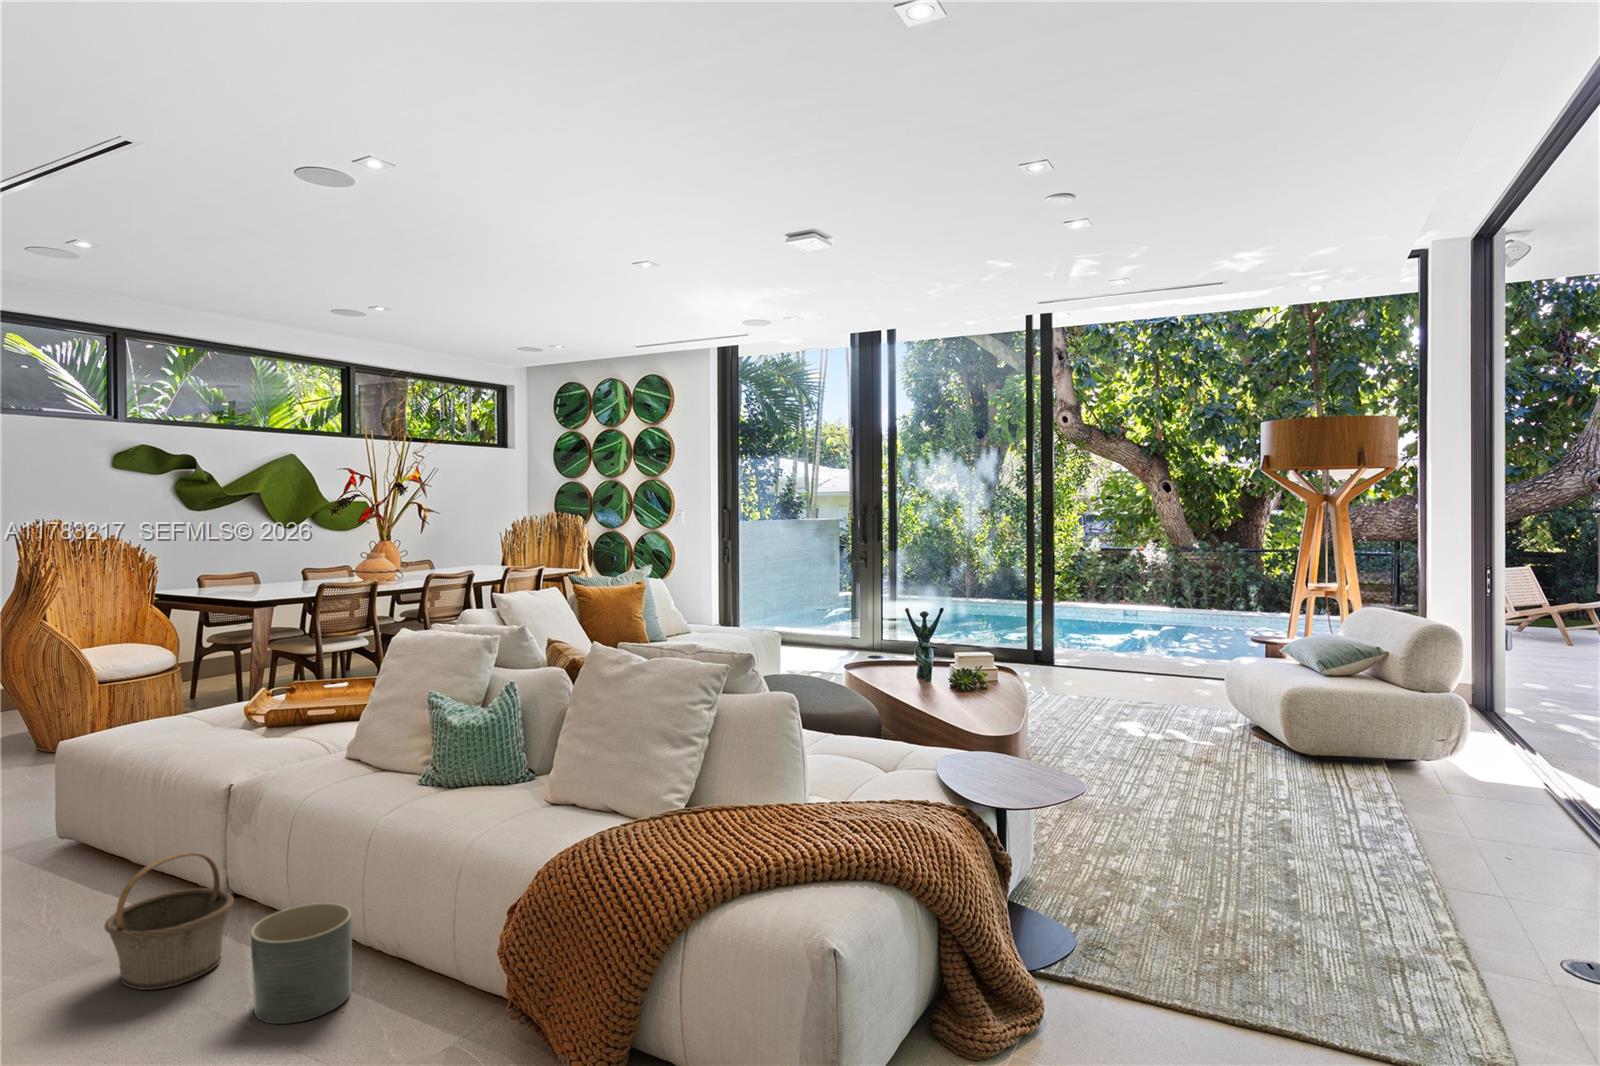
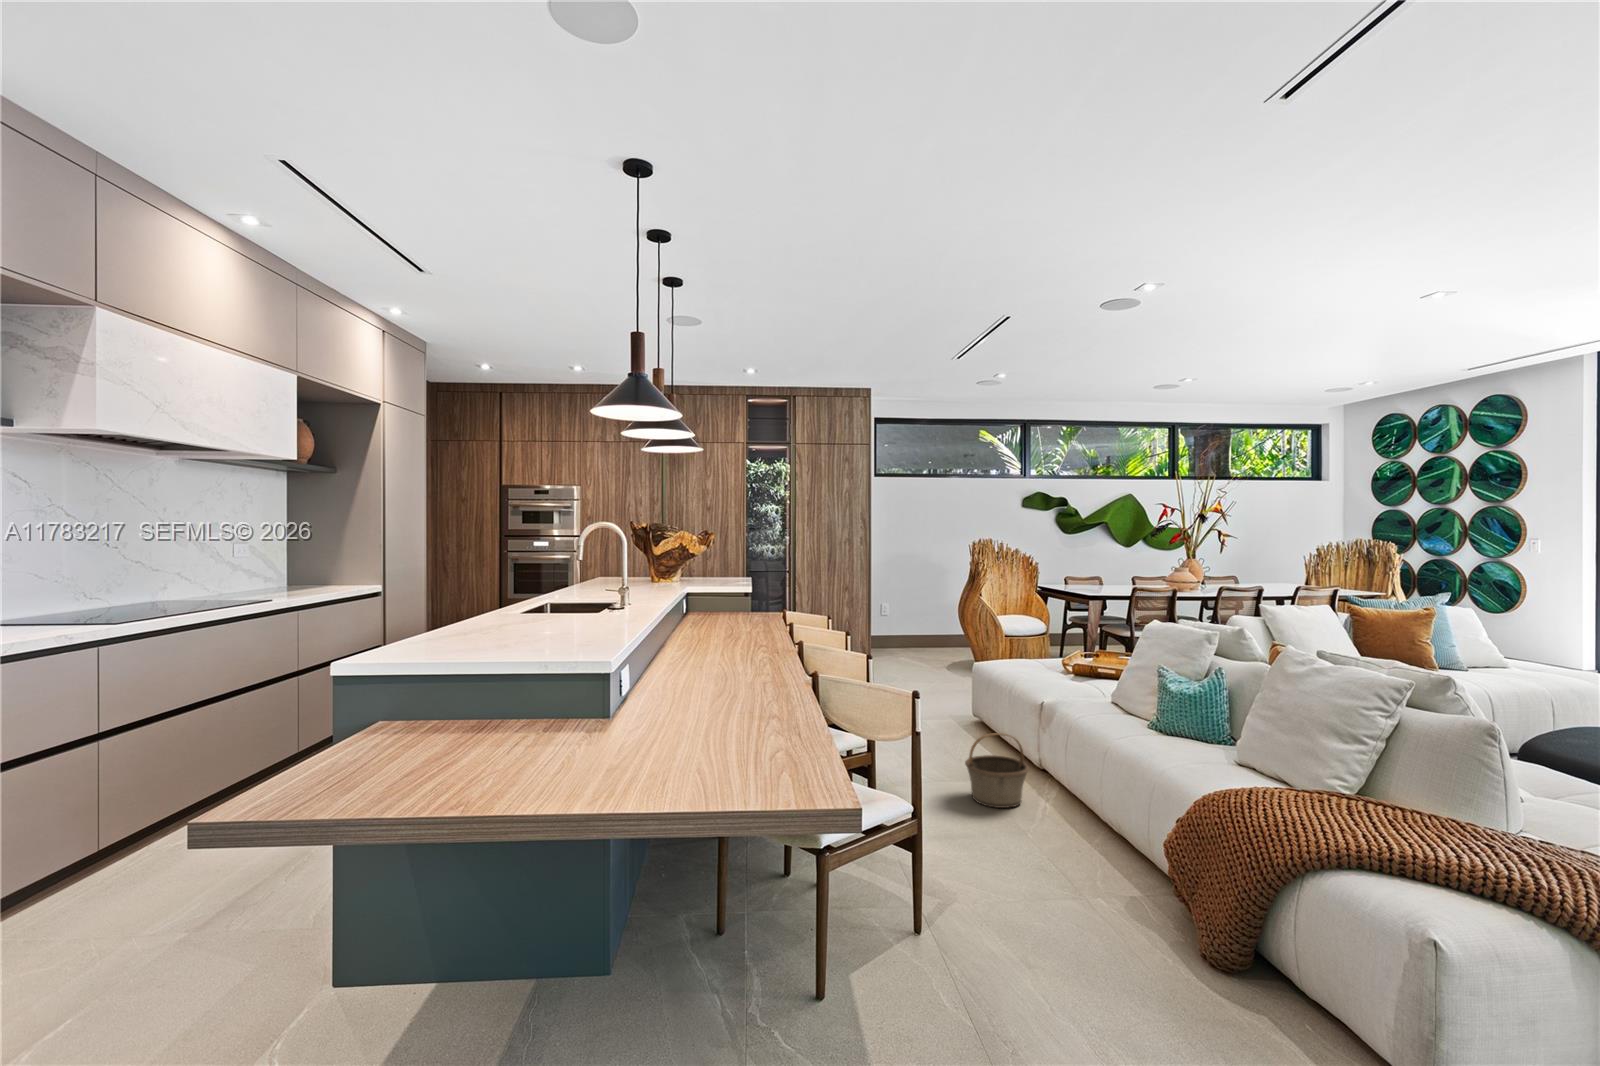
planter: present [251,903,352,1024] -> none [1027,782,1086,852]

